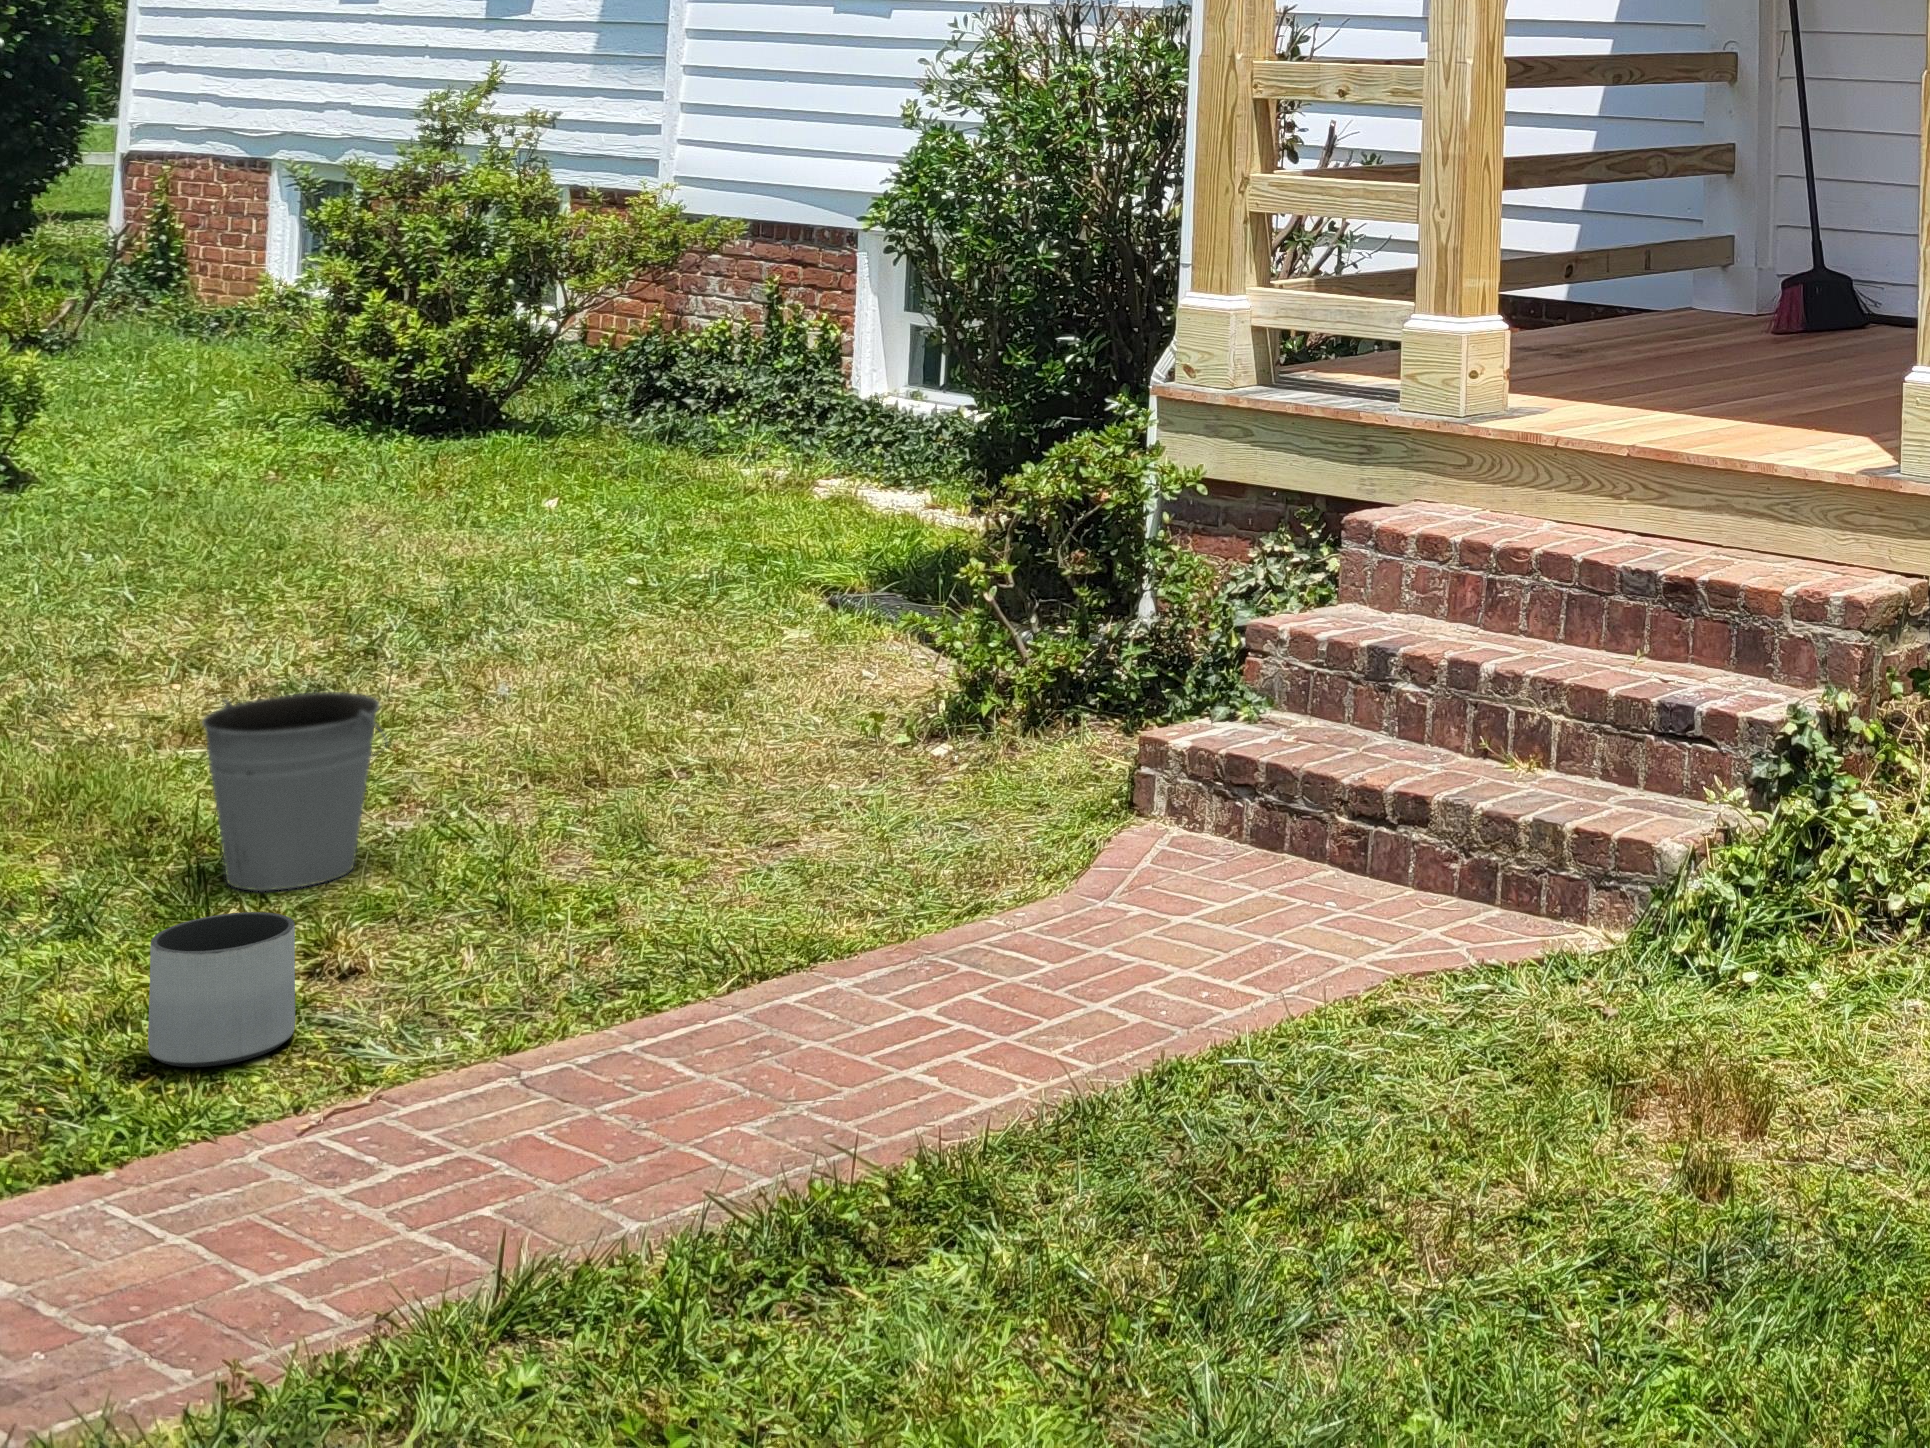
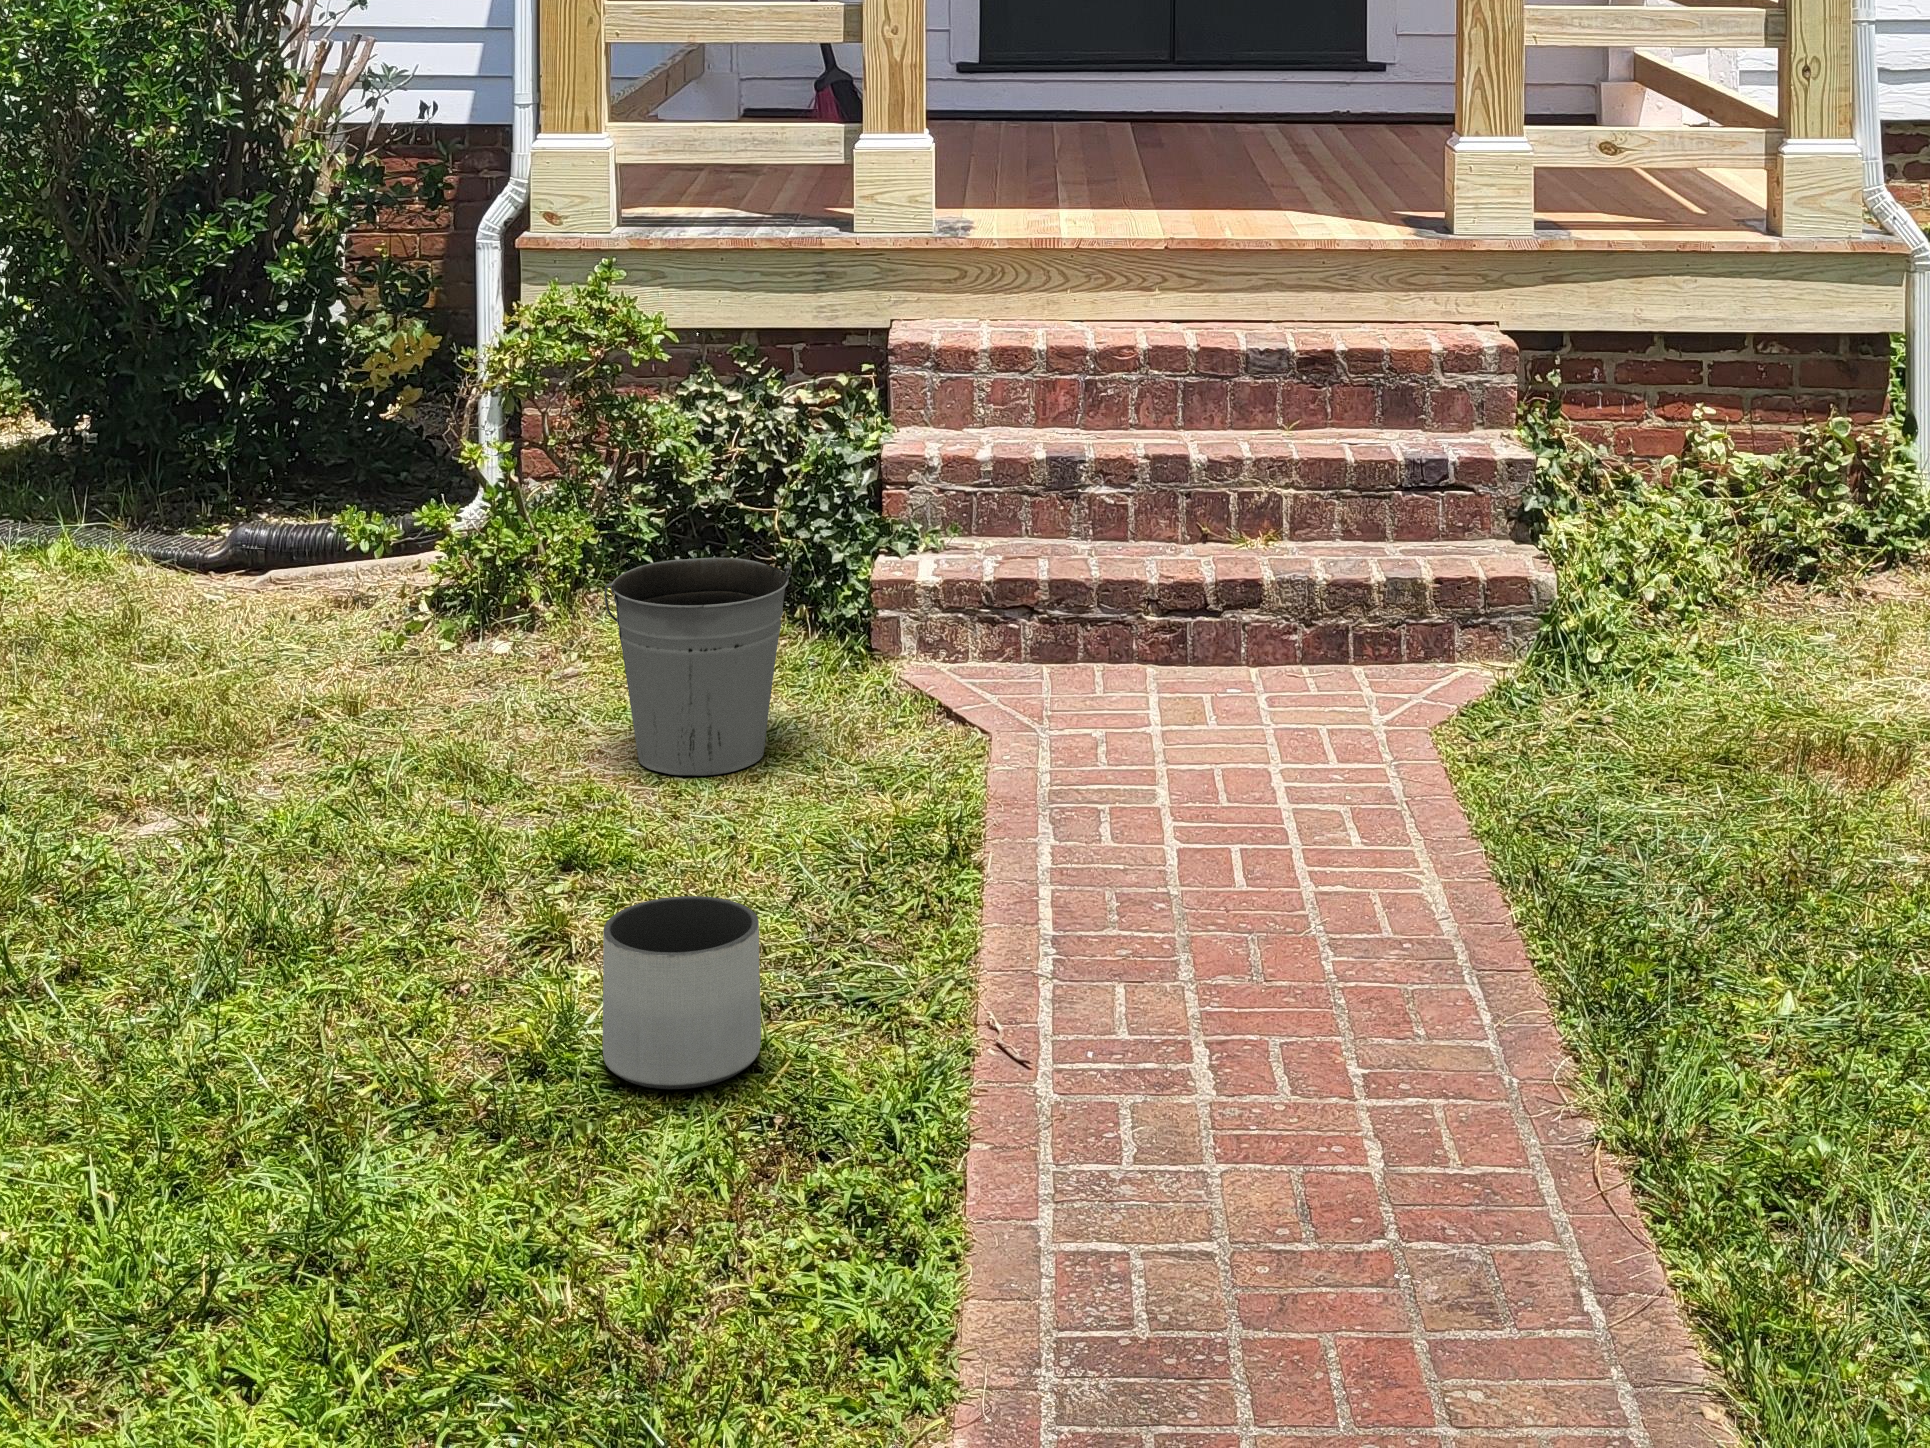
bucket: present [202,692,387,891] -> present [604,558,792,776]

